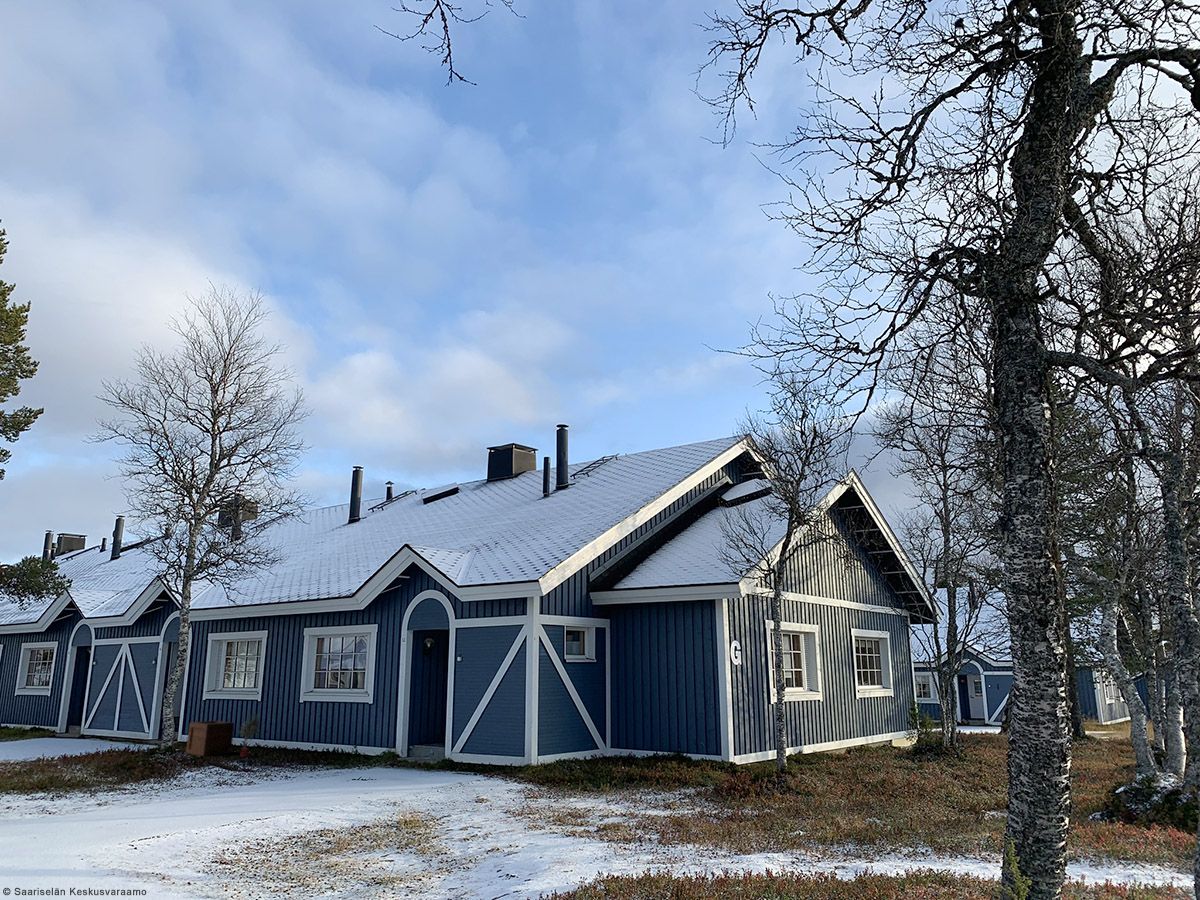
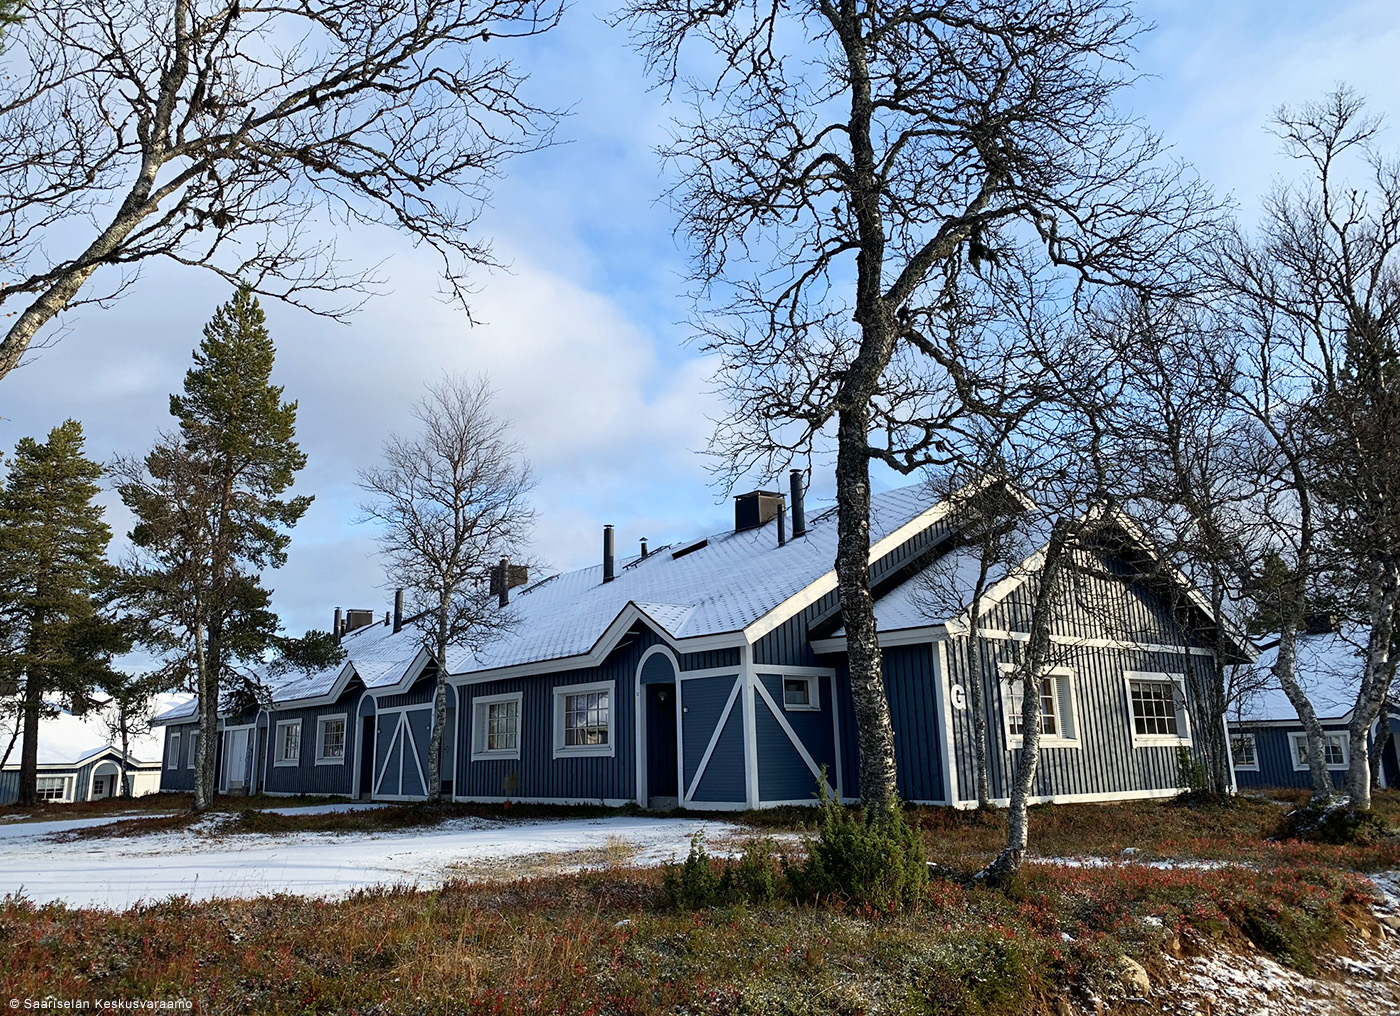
wooden crate: present [186,721,235,756] -> none [459,777,499,809]

